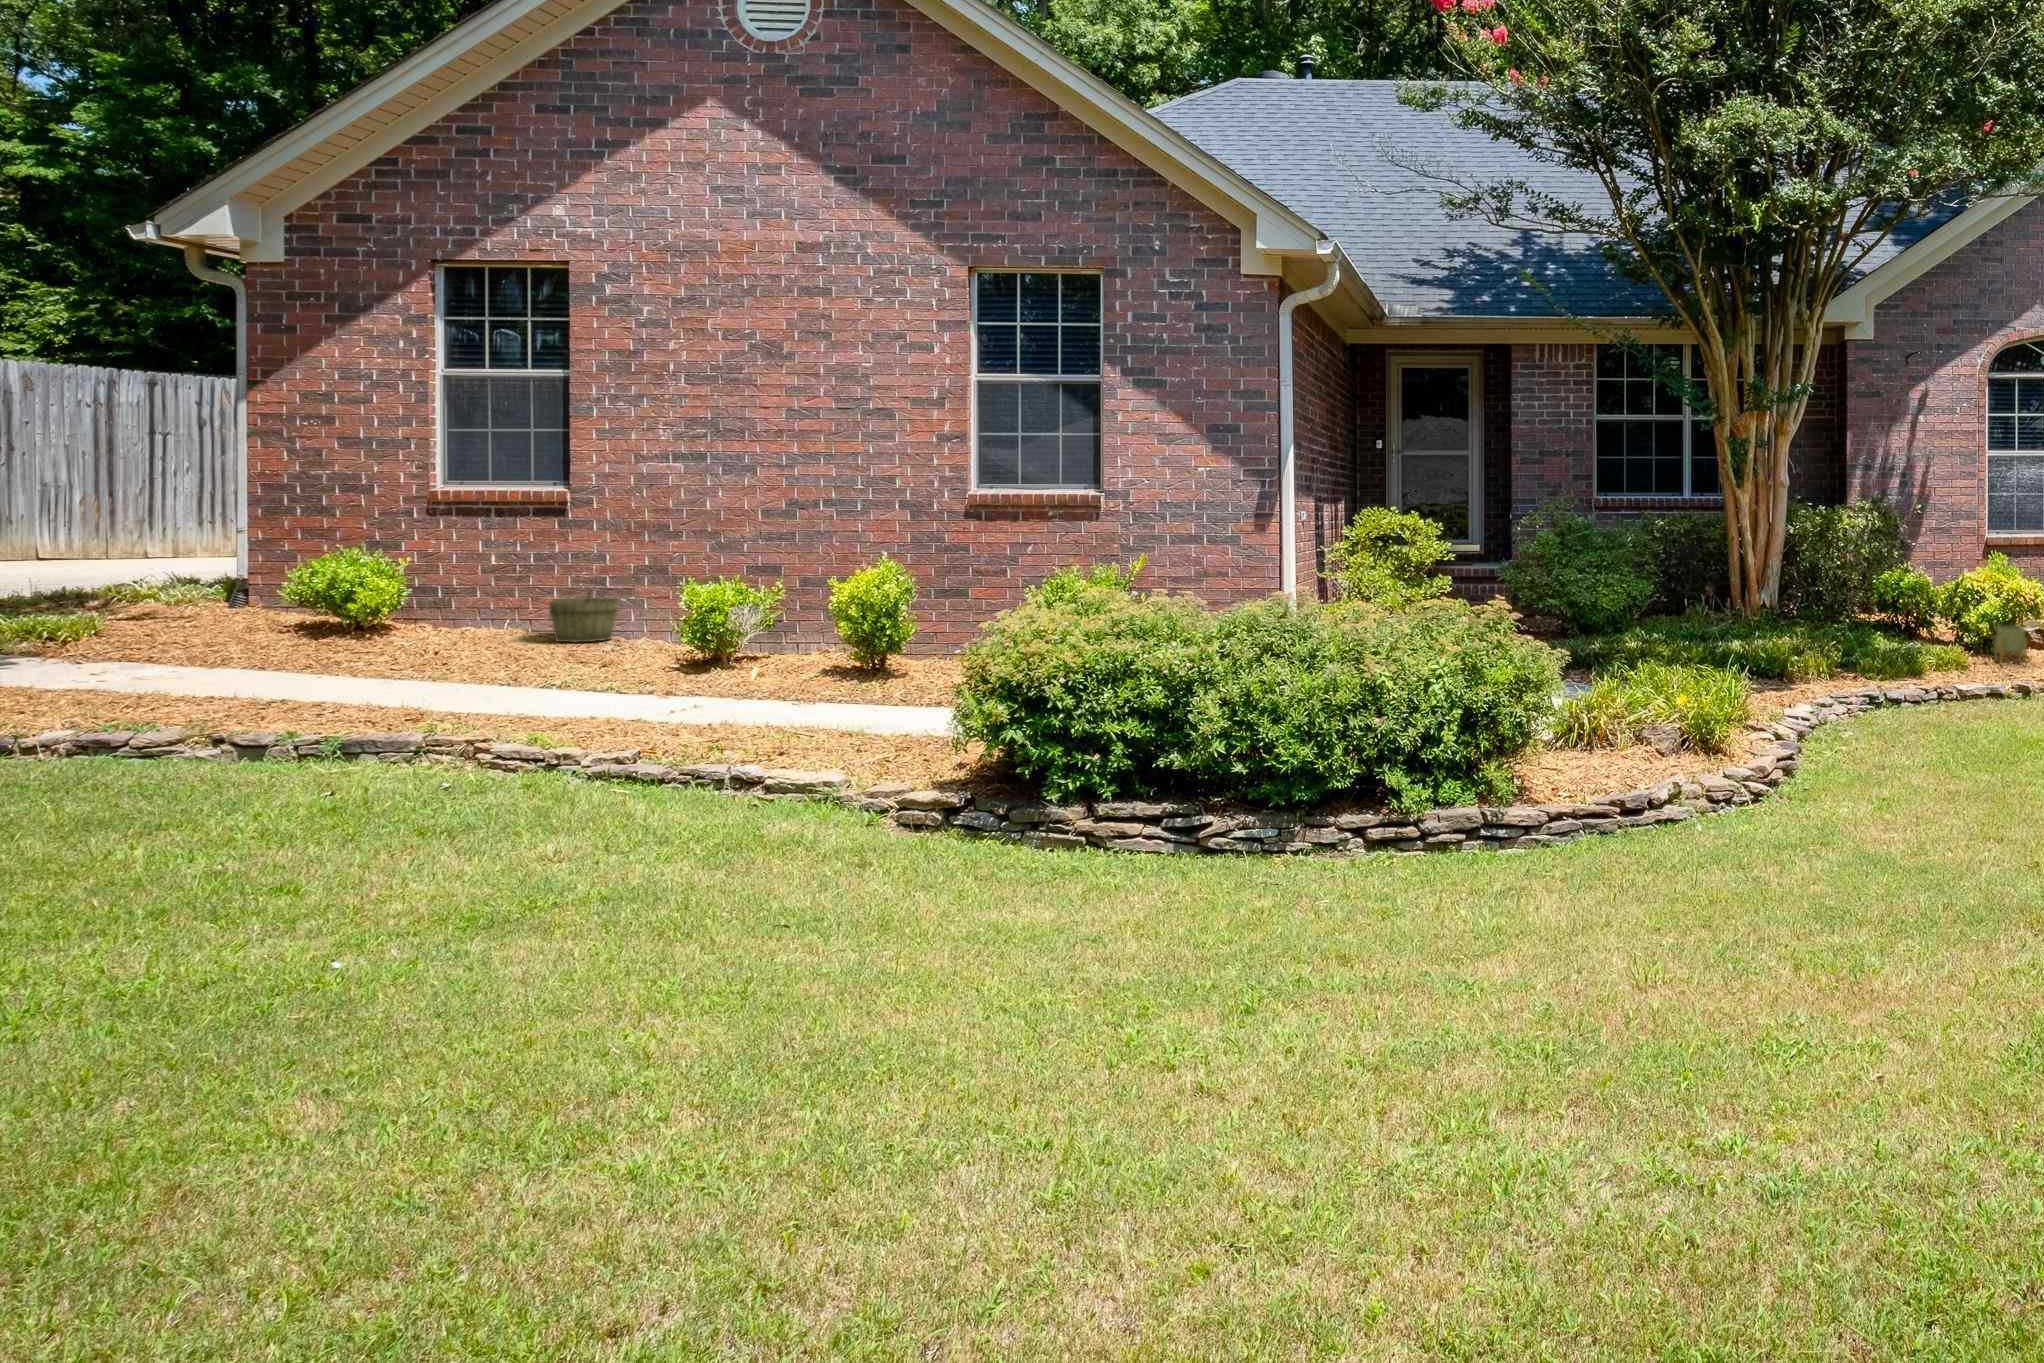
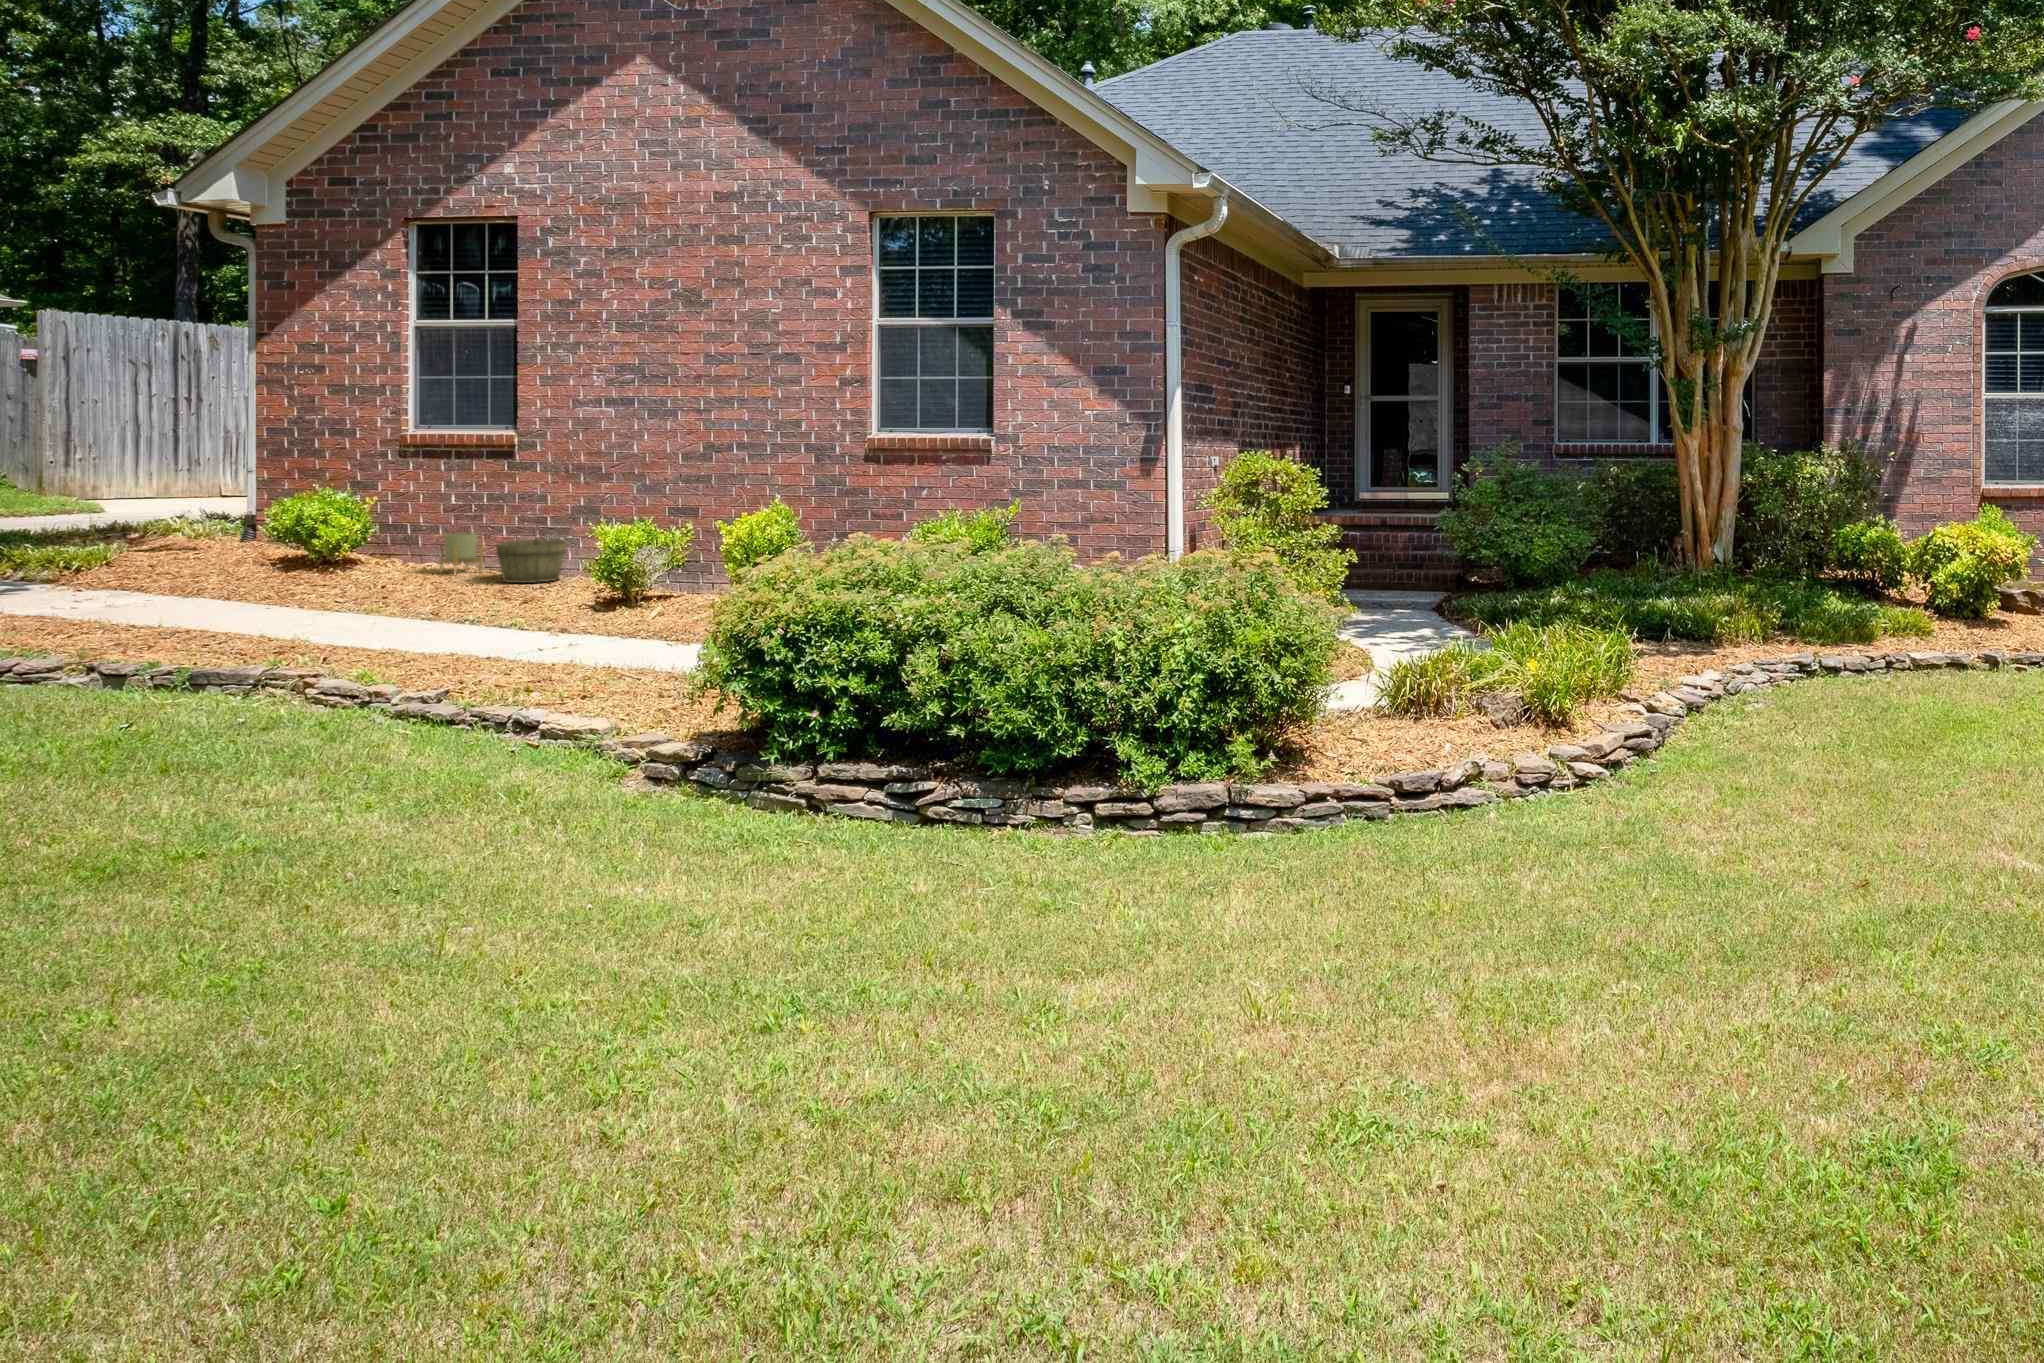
planter: present [1994,626,2027,665] -> present [440,532,483,574]

